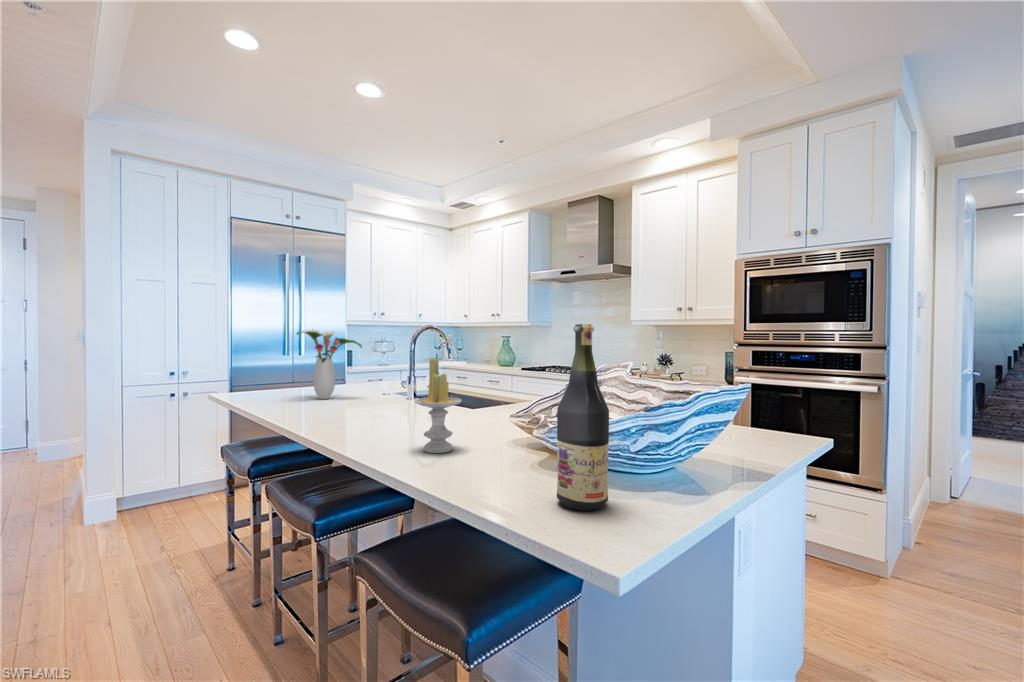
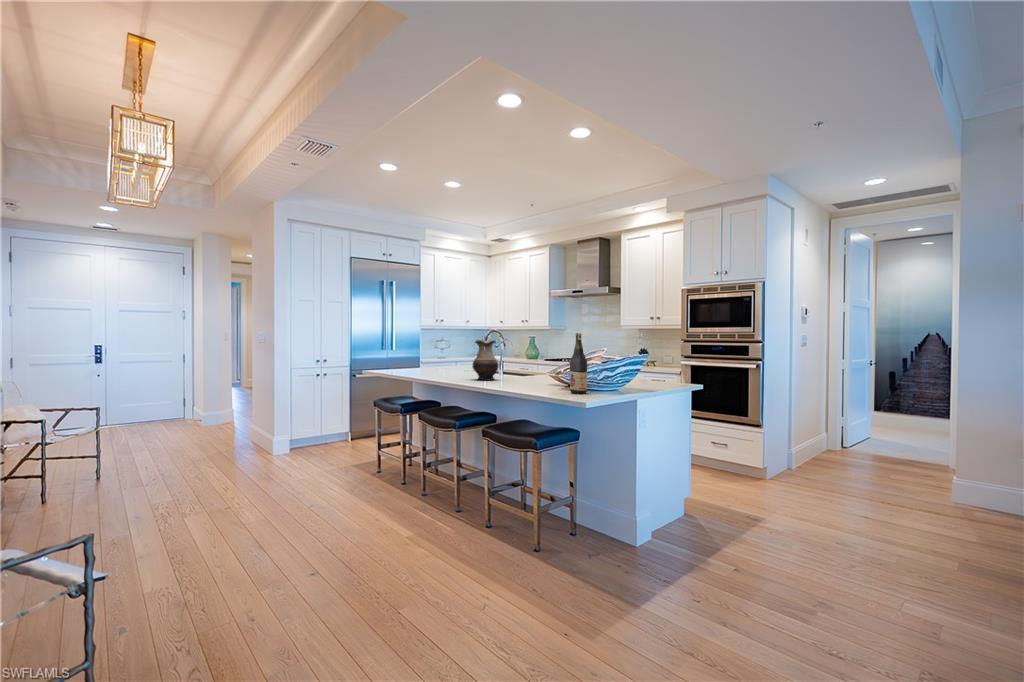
flower arrangement: present [297,330,362,399] -> none [424,334,459,374]
vase: none [359,340,414,424] -> present [473,339,499,380]
candle: present [415,358,462,453] -> none [510,347,529,386]

